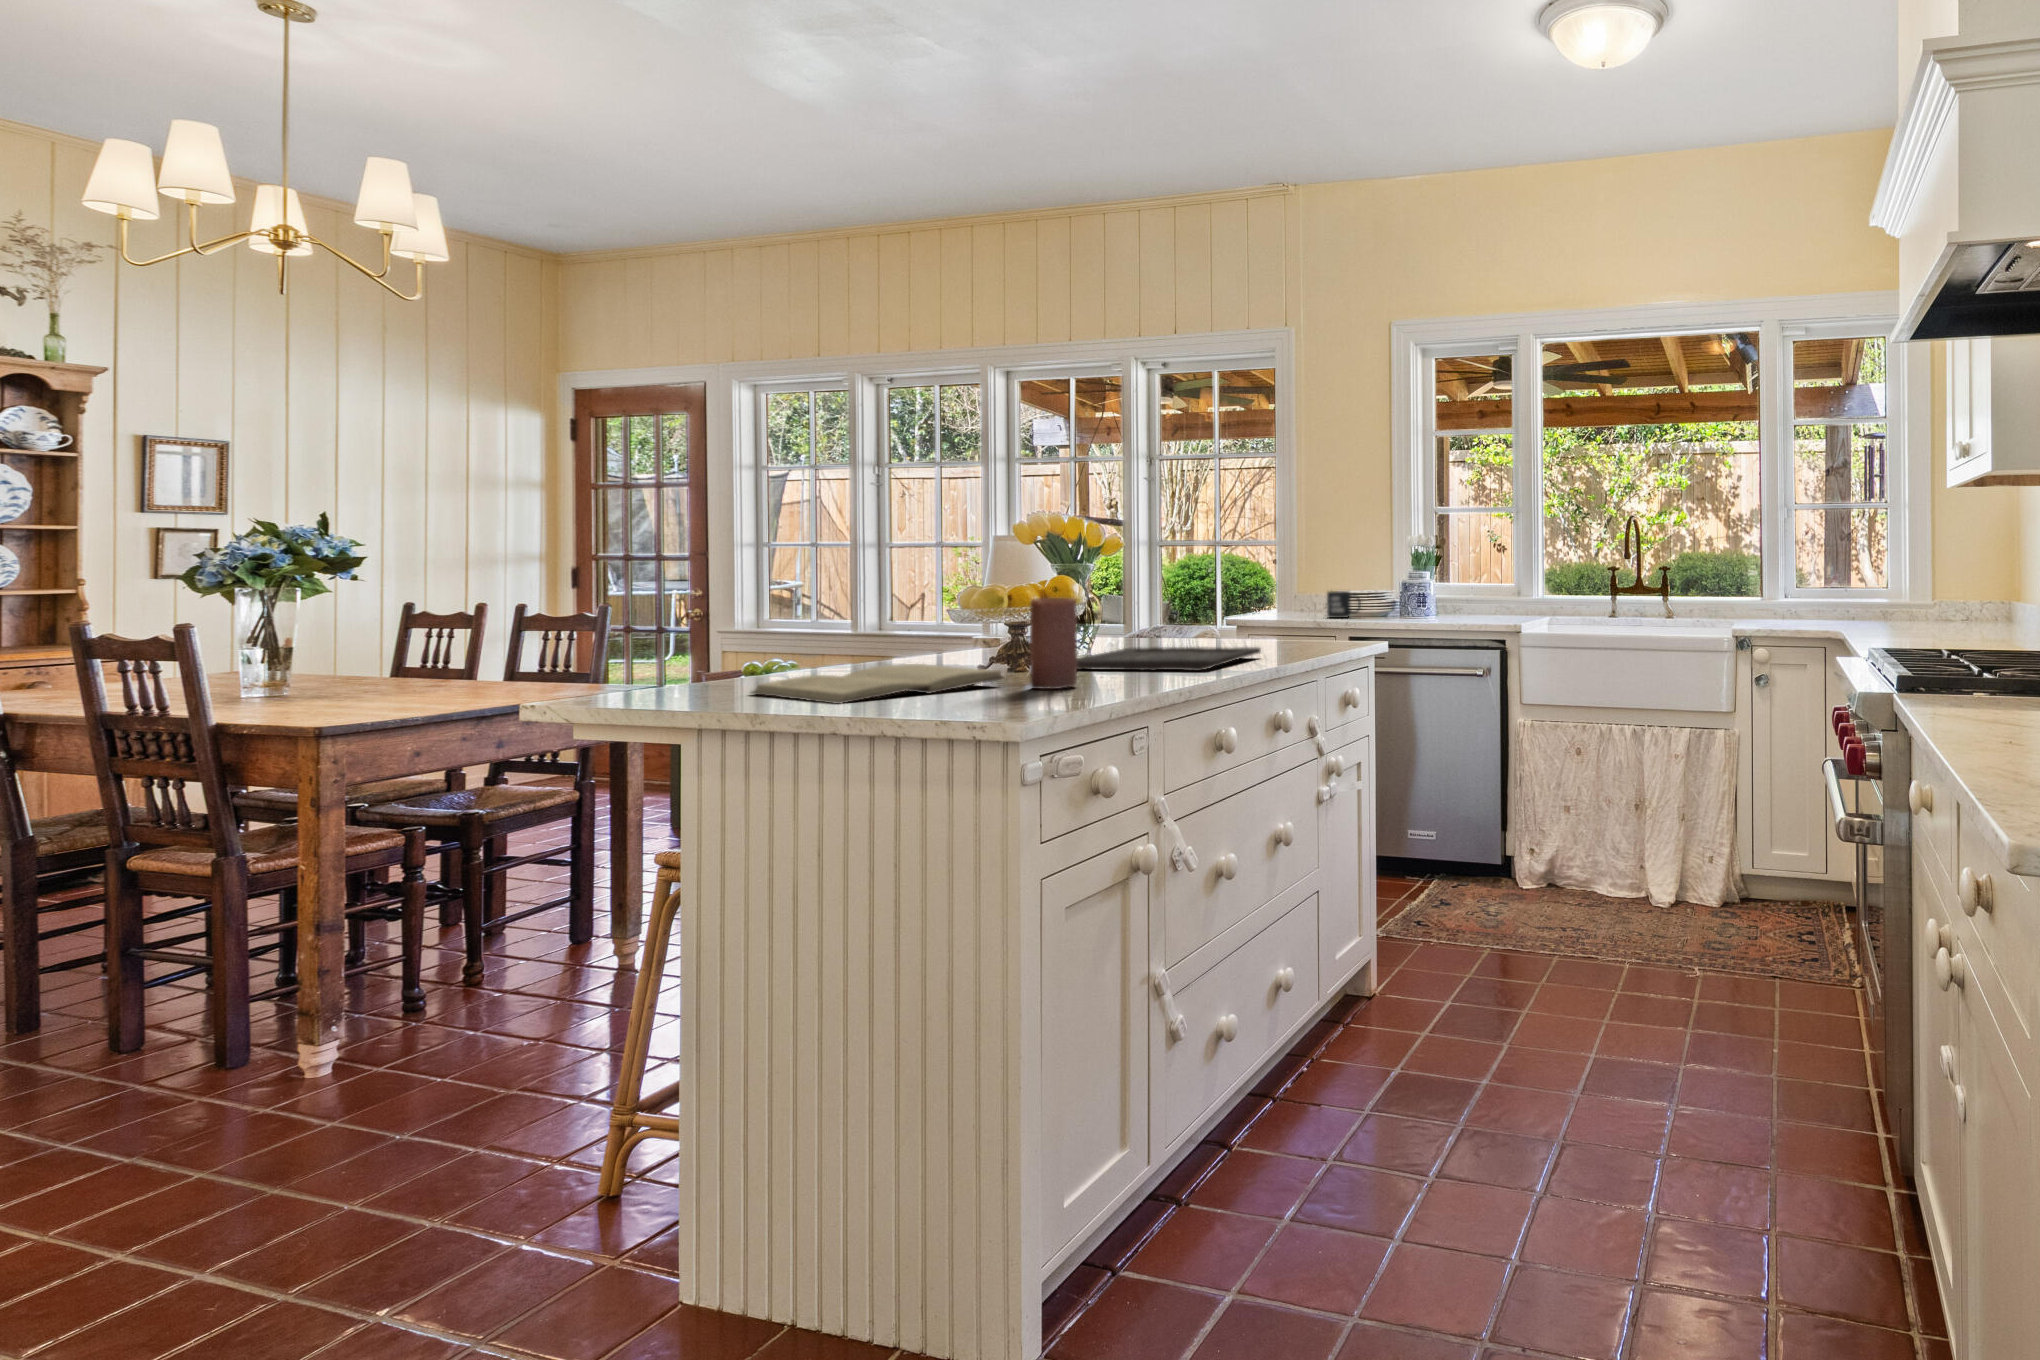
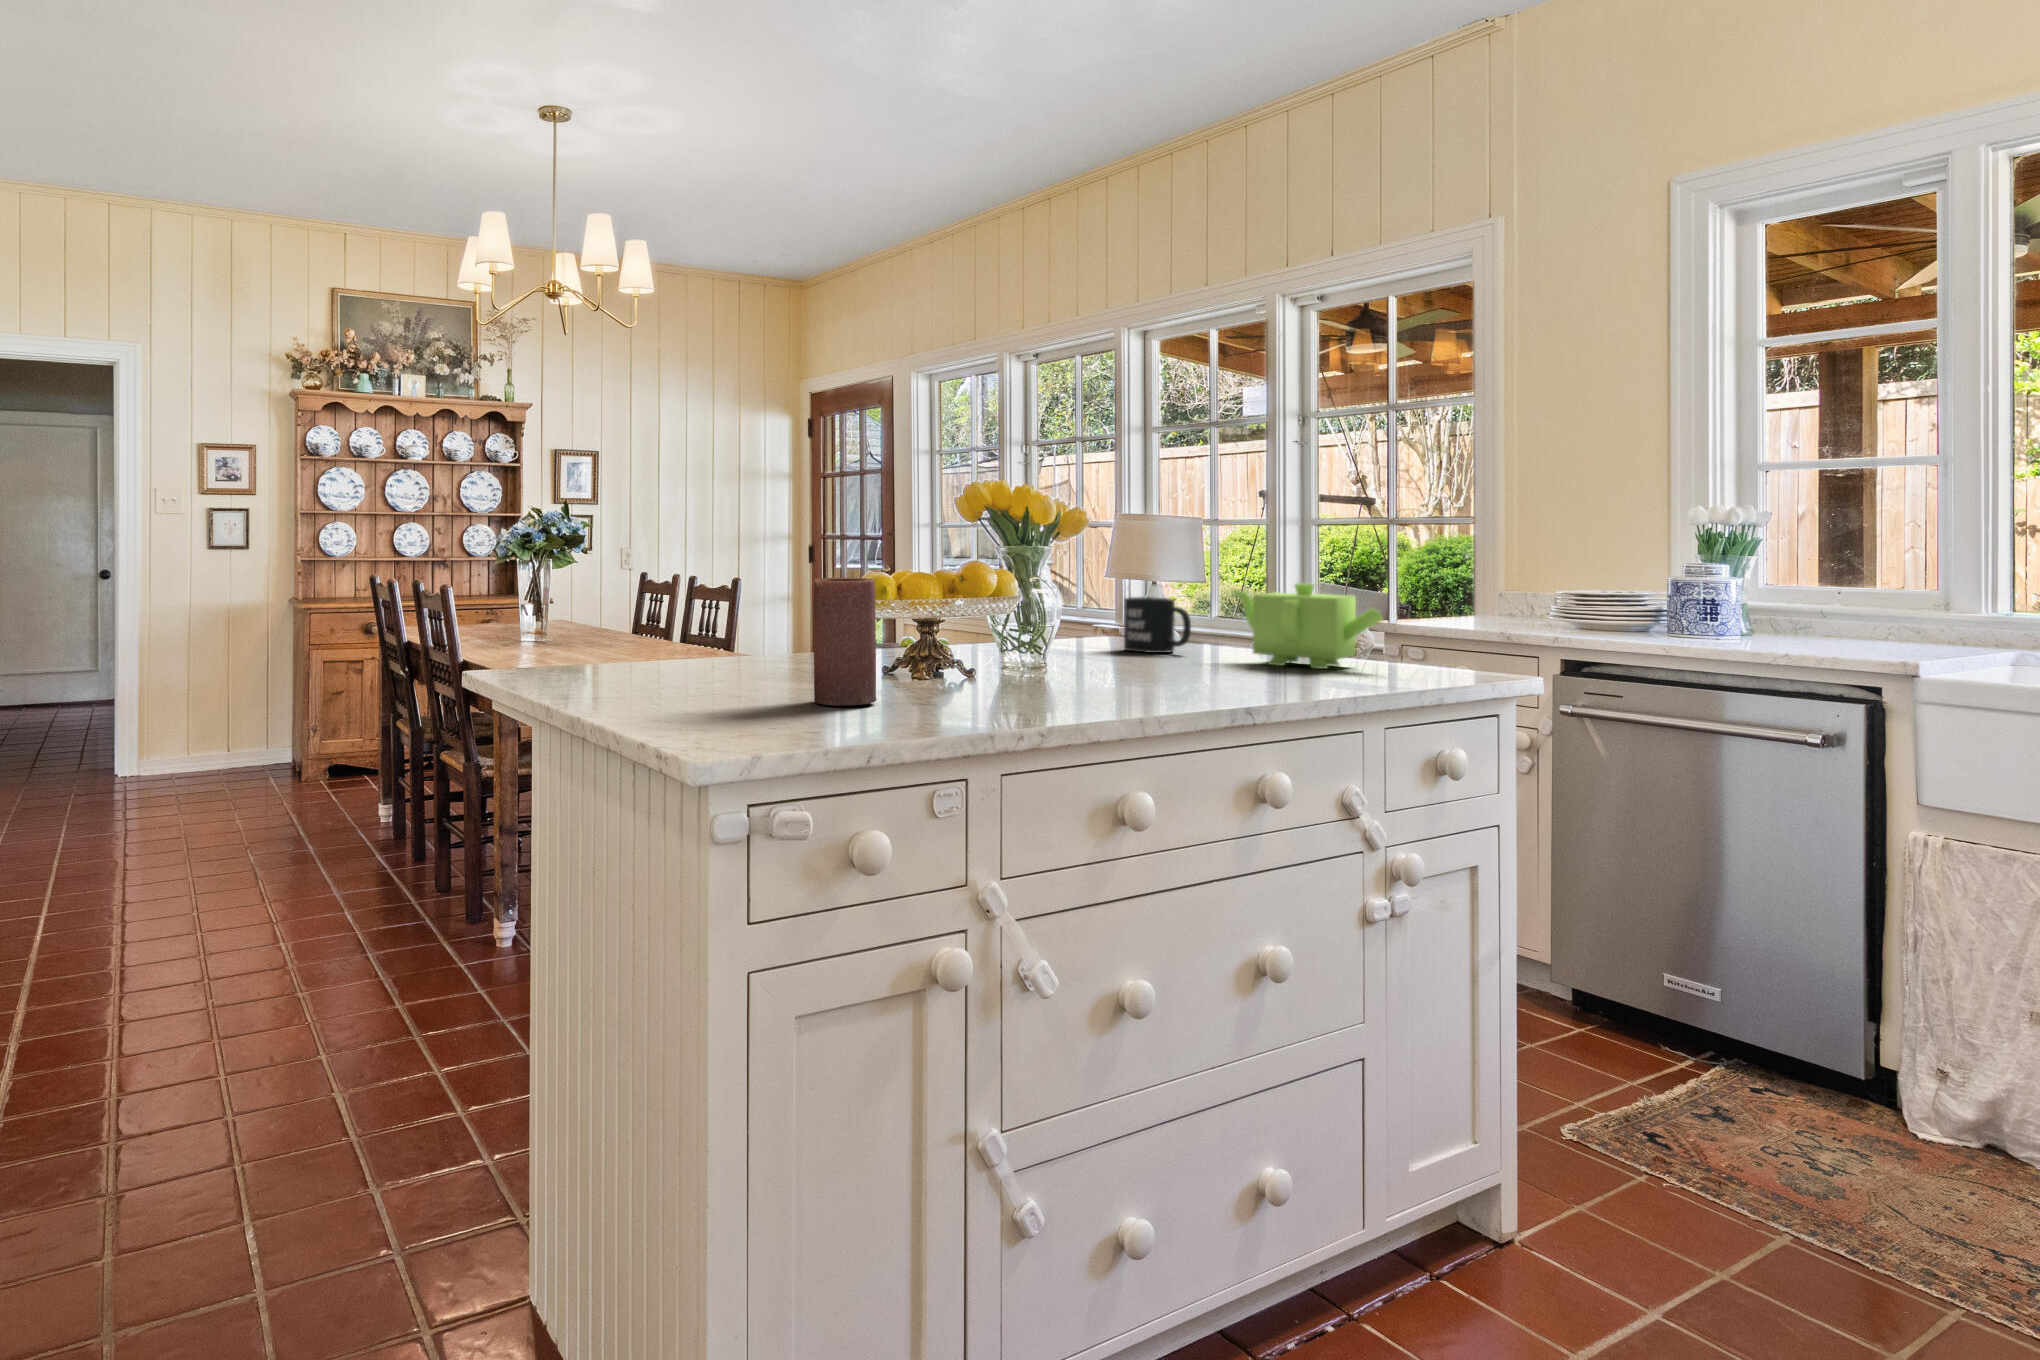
teapot: none [1203,591,1303,648] -> present [1231,583,1383,669]
mug: present [1327,591,1361,618] -> present [1124,597,1191,653]
tray: present [1077,647,1261,671] -> none [947,652,1267,697]
book: present [751,664,1004,704] -> none [564,652,807,697]

